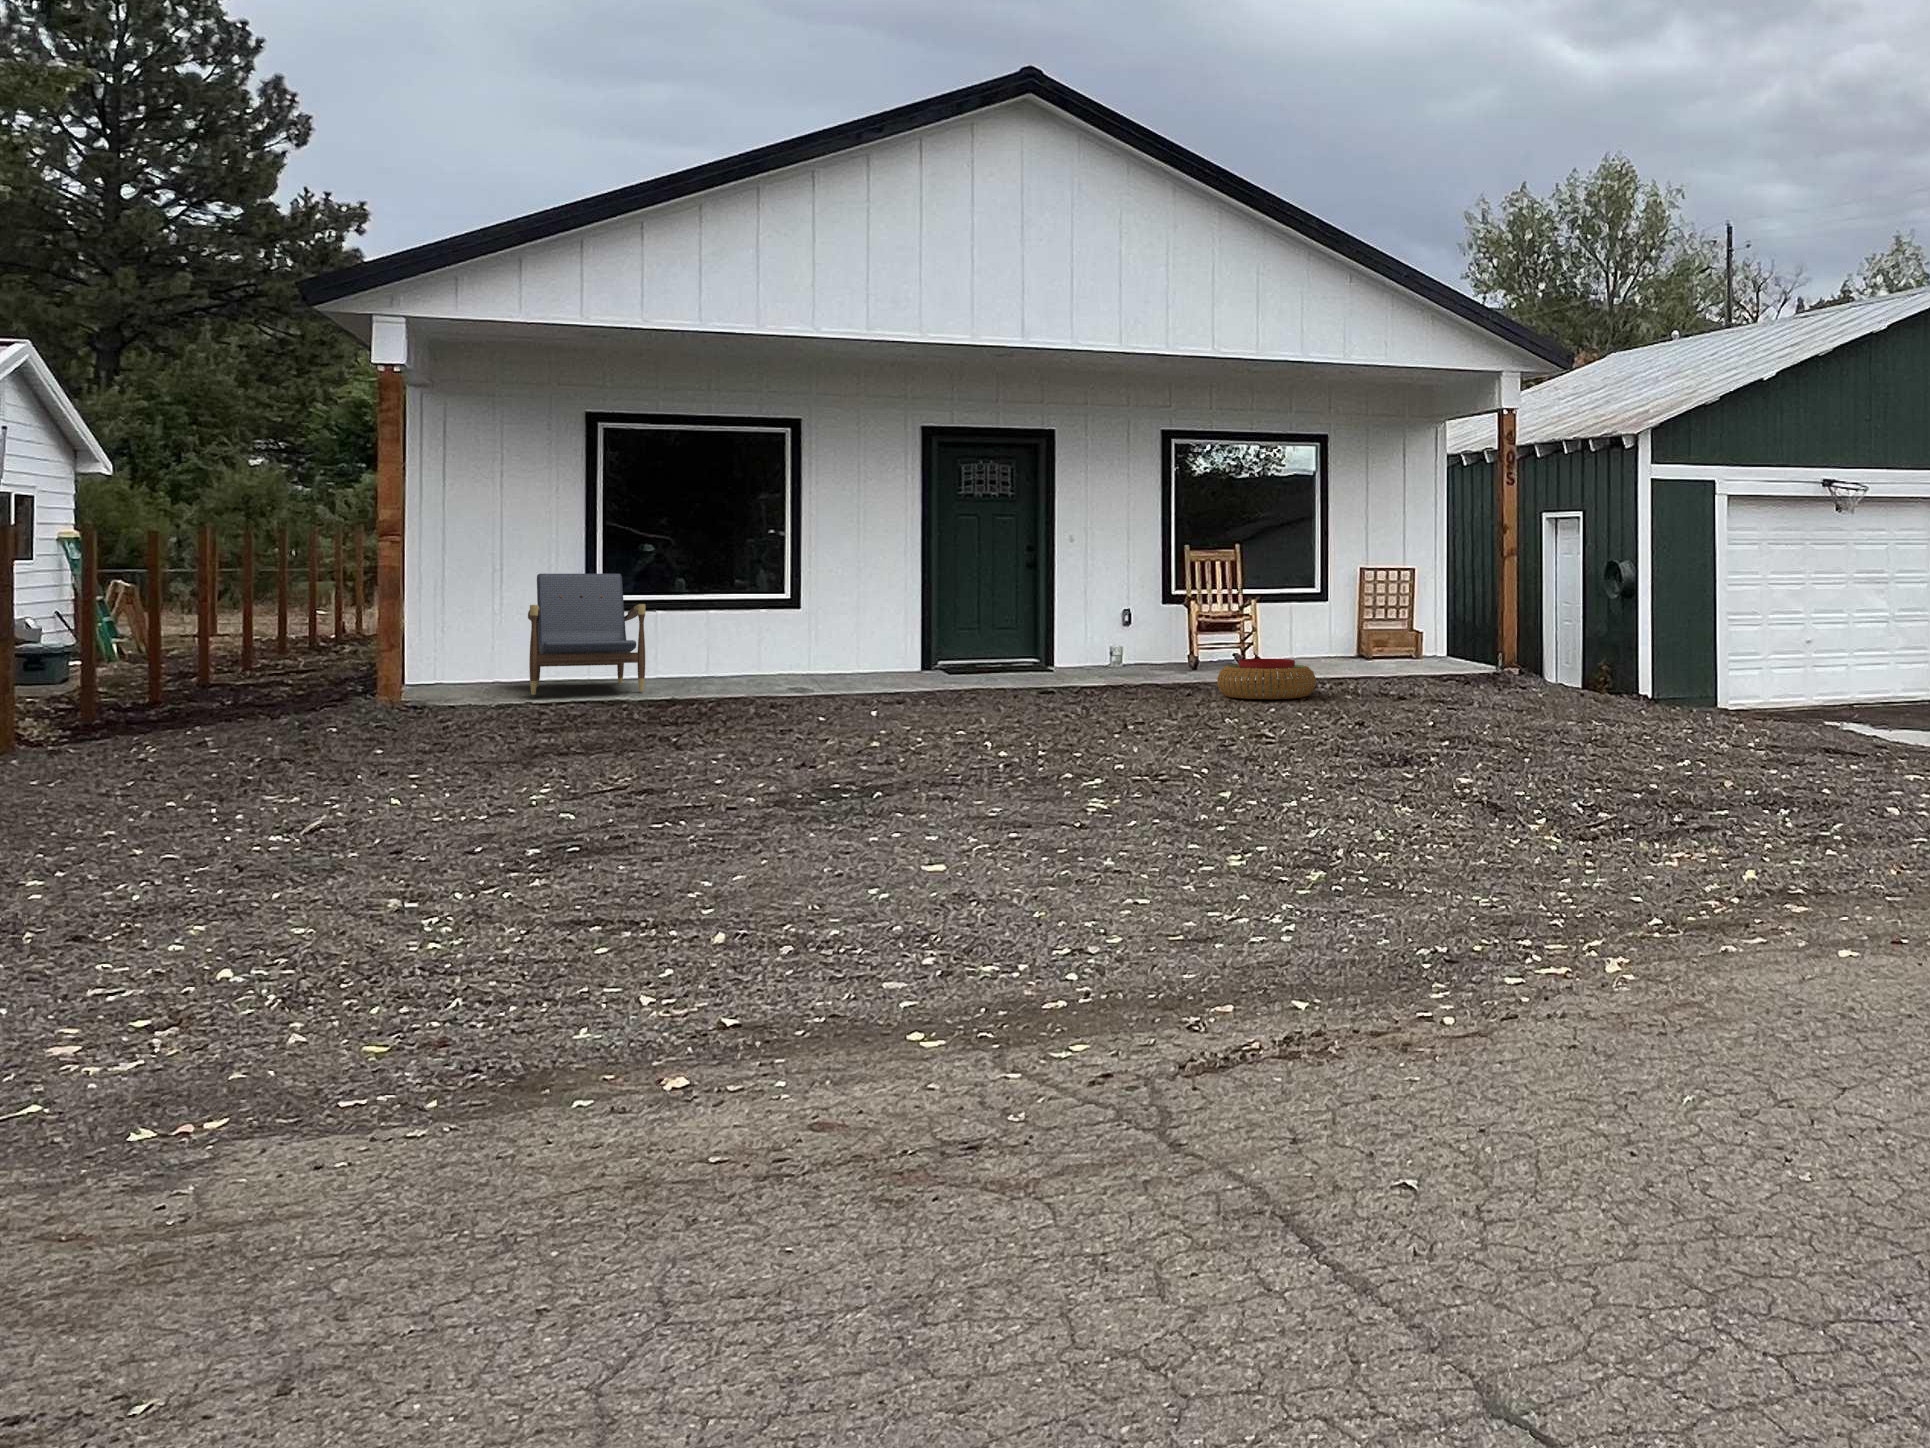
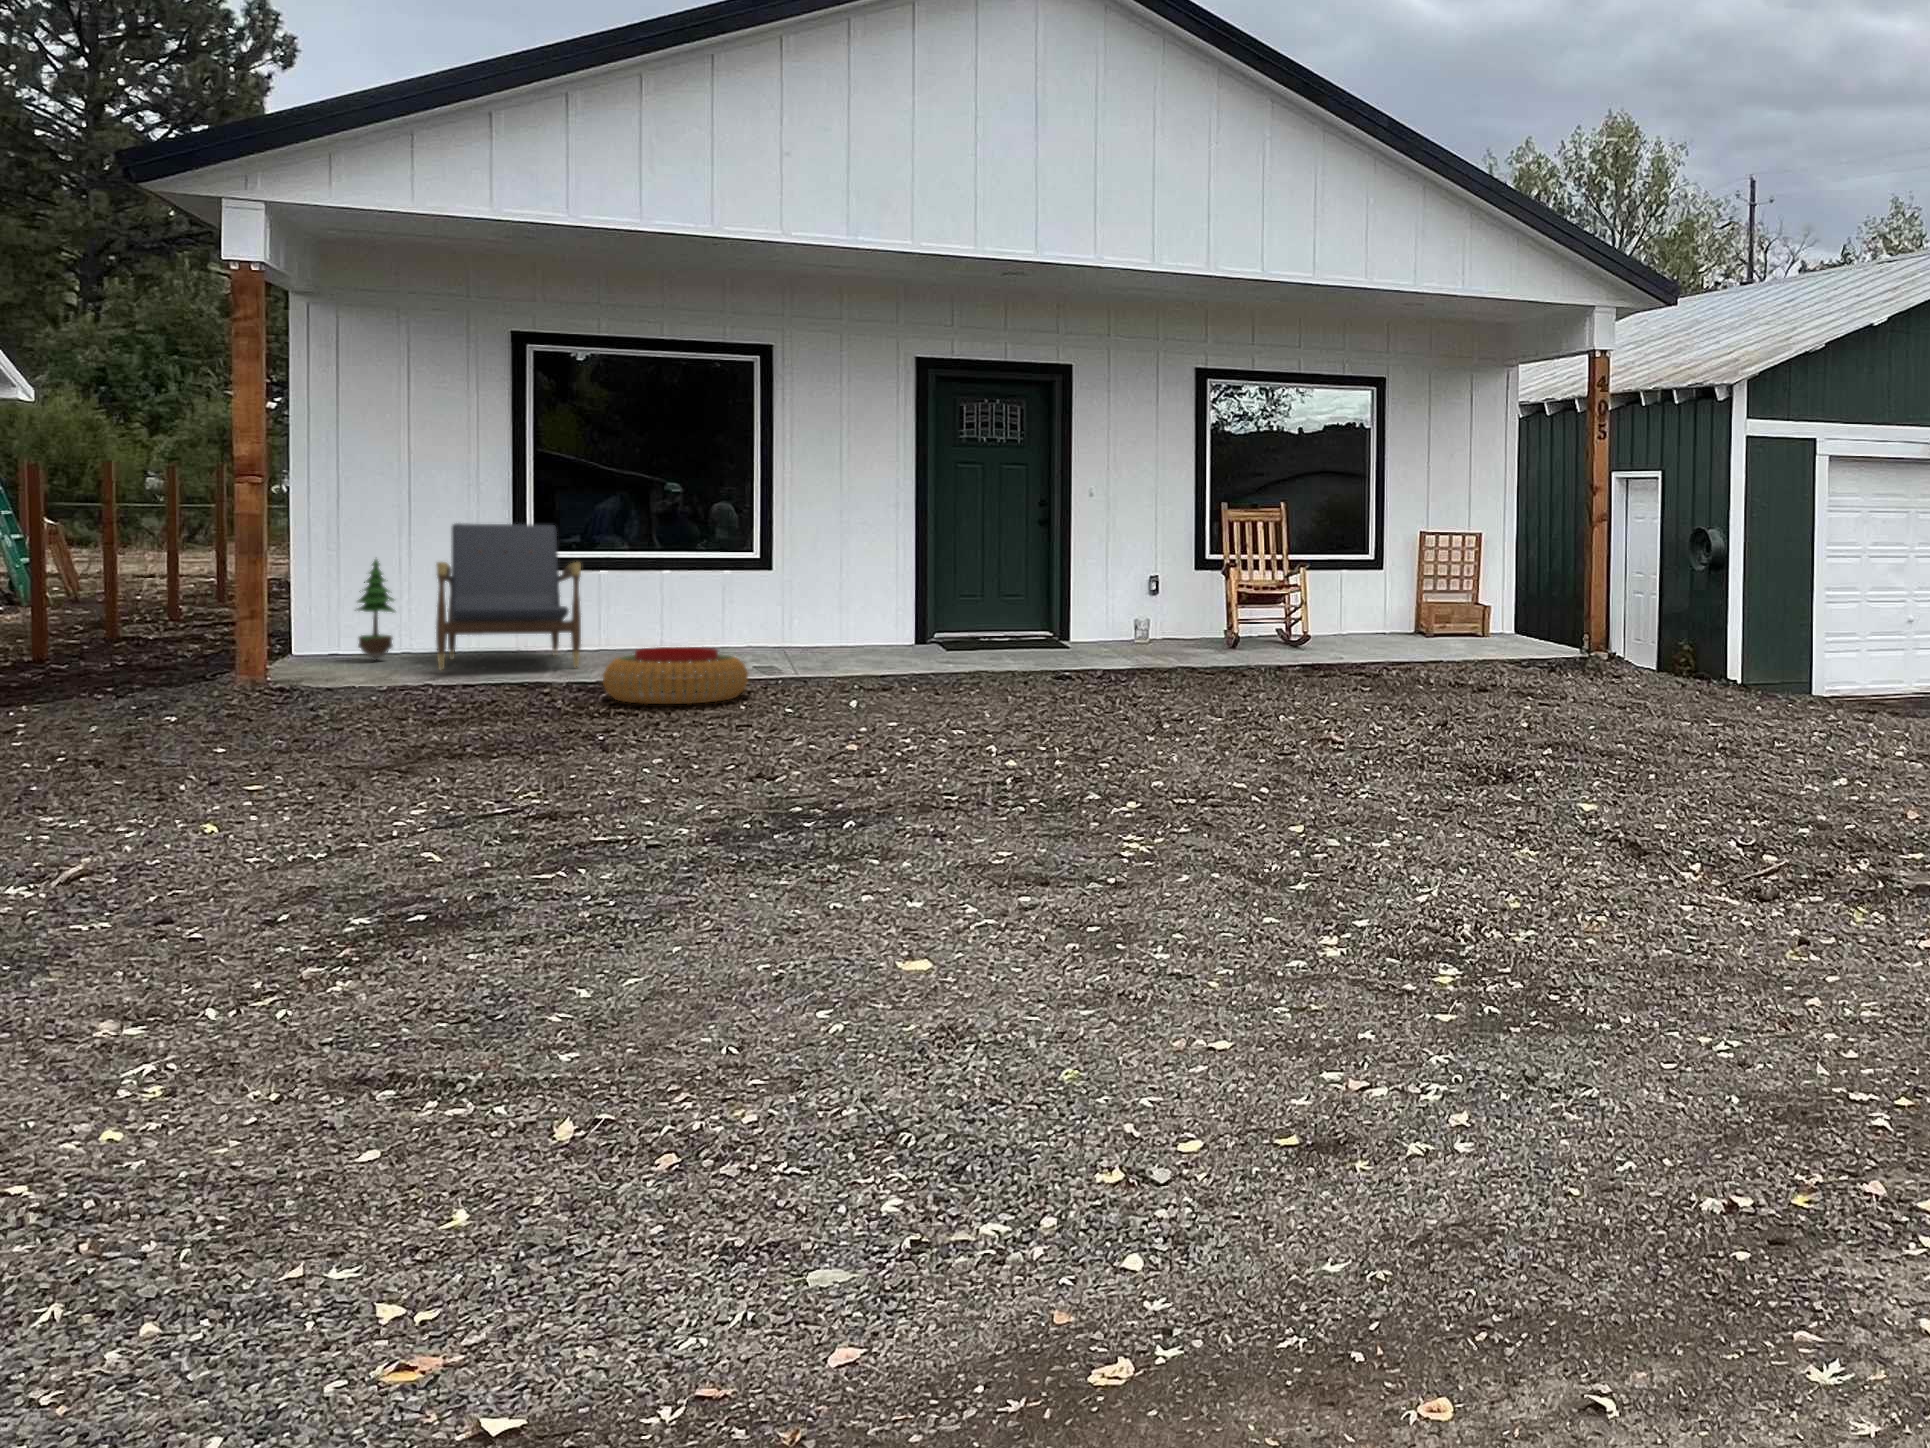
potted tree: none [458,602,493,689] -> present [357,560,395,660]
pouf: present [1217,659,1316,699] -> present [603,647,748,704]

